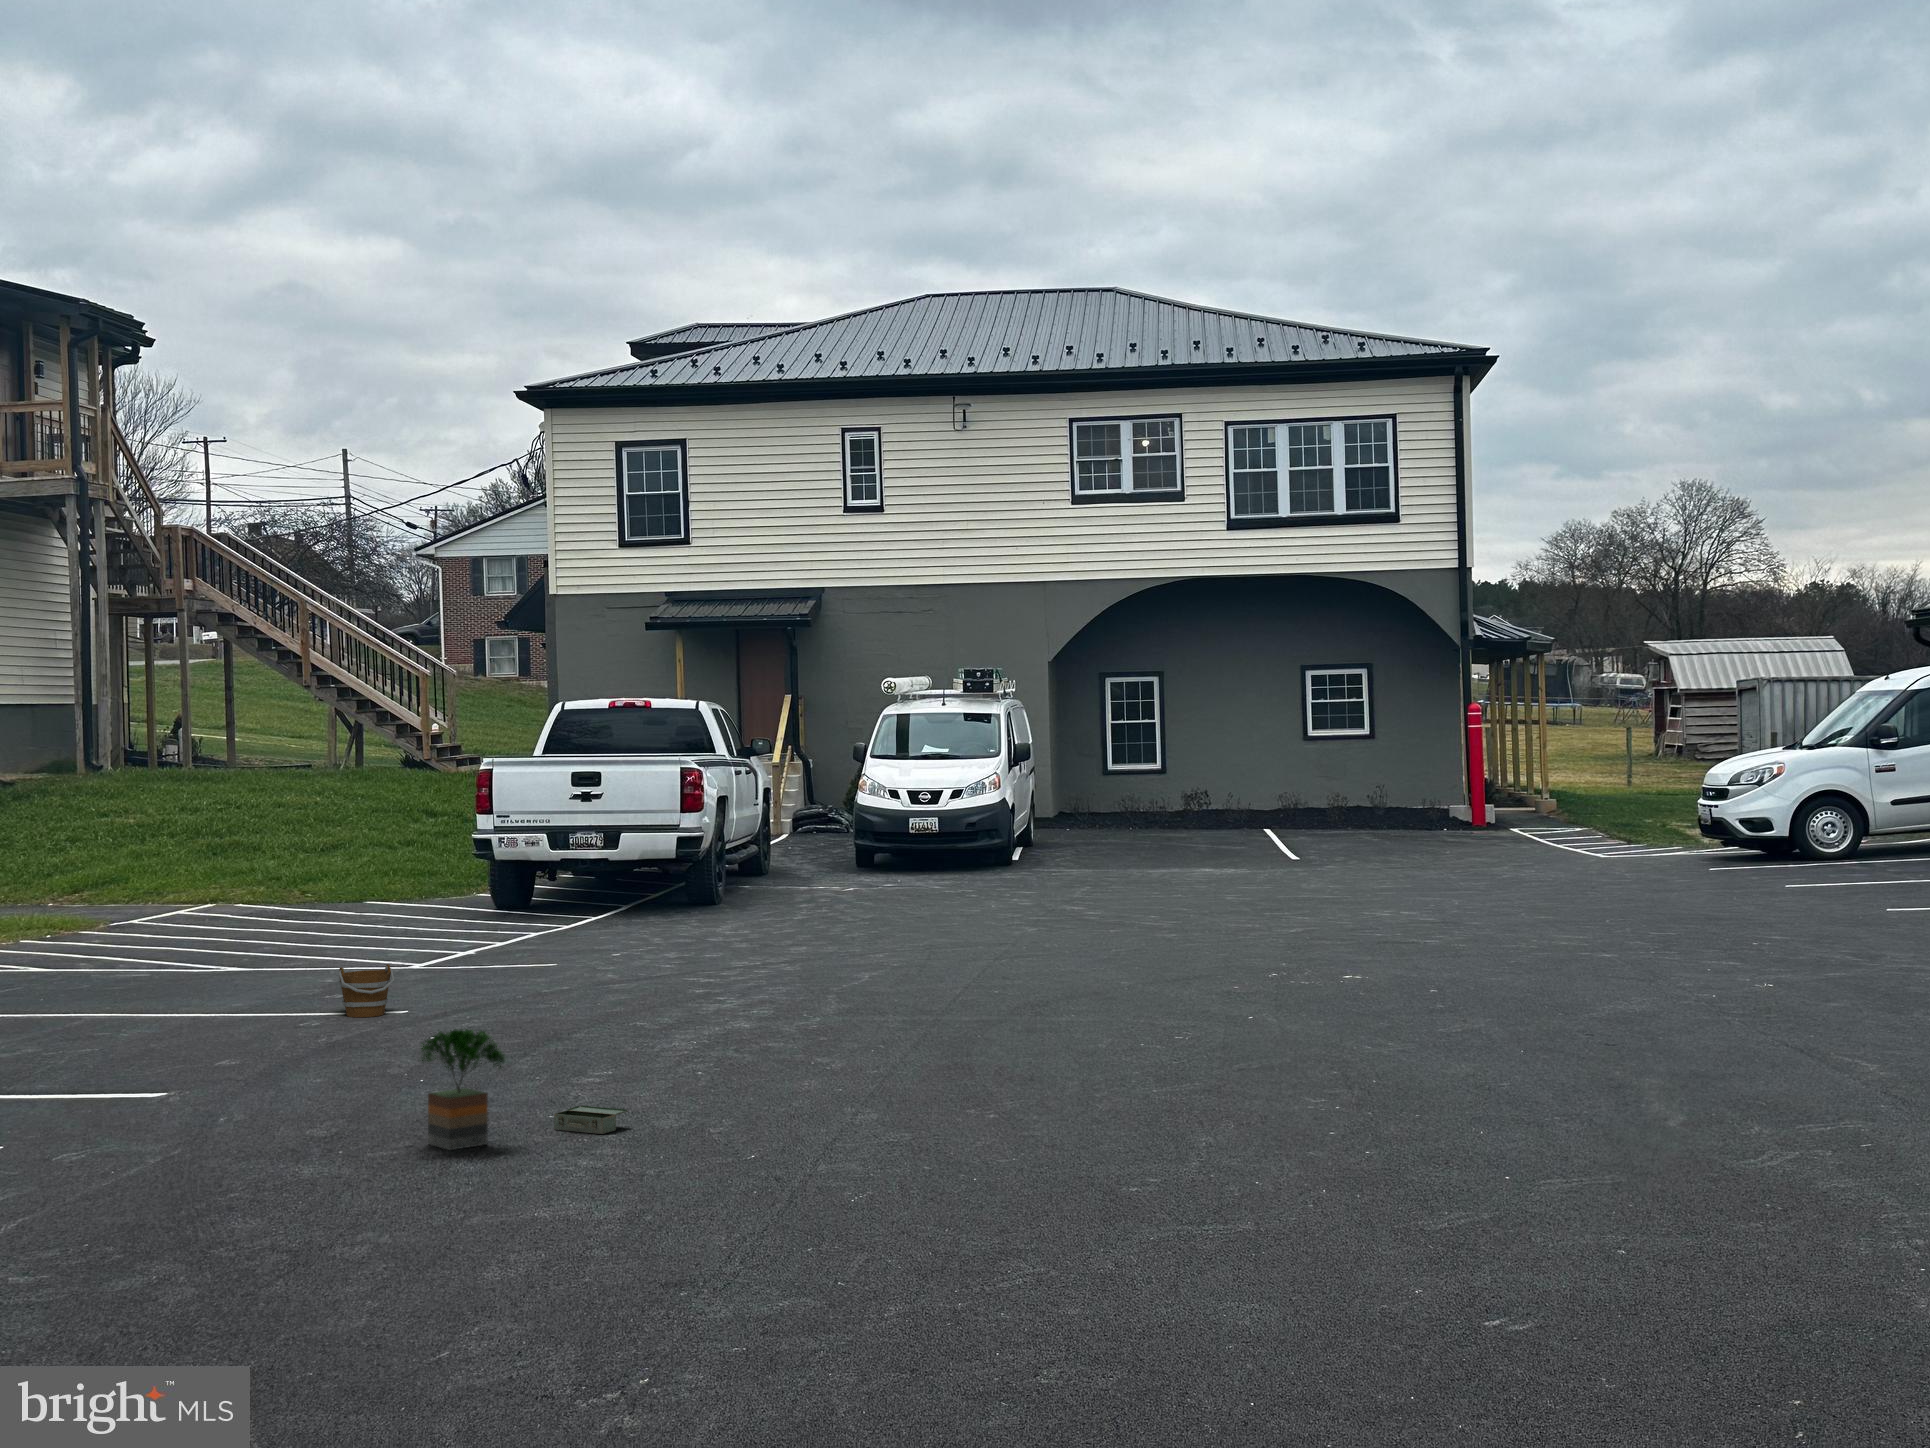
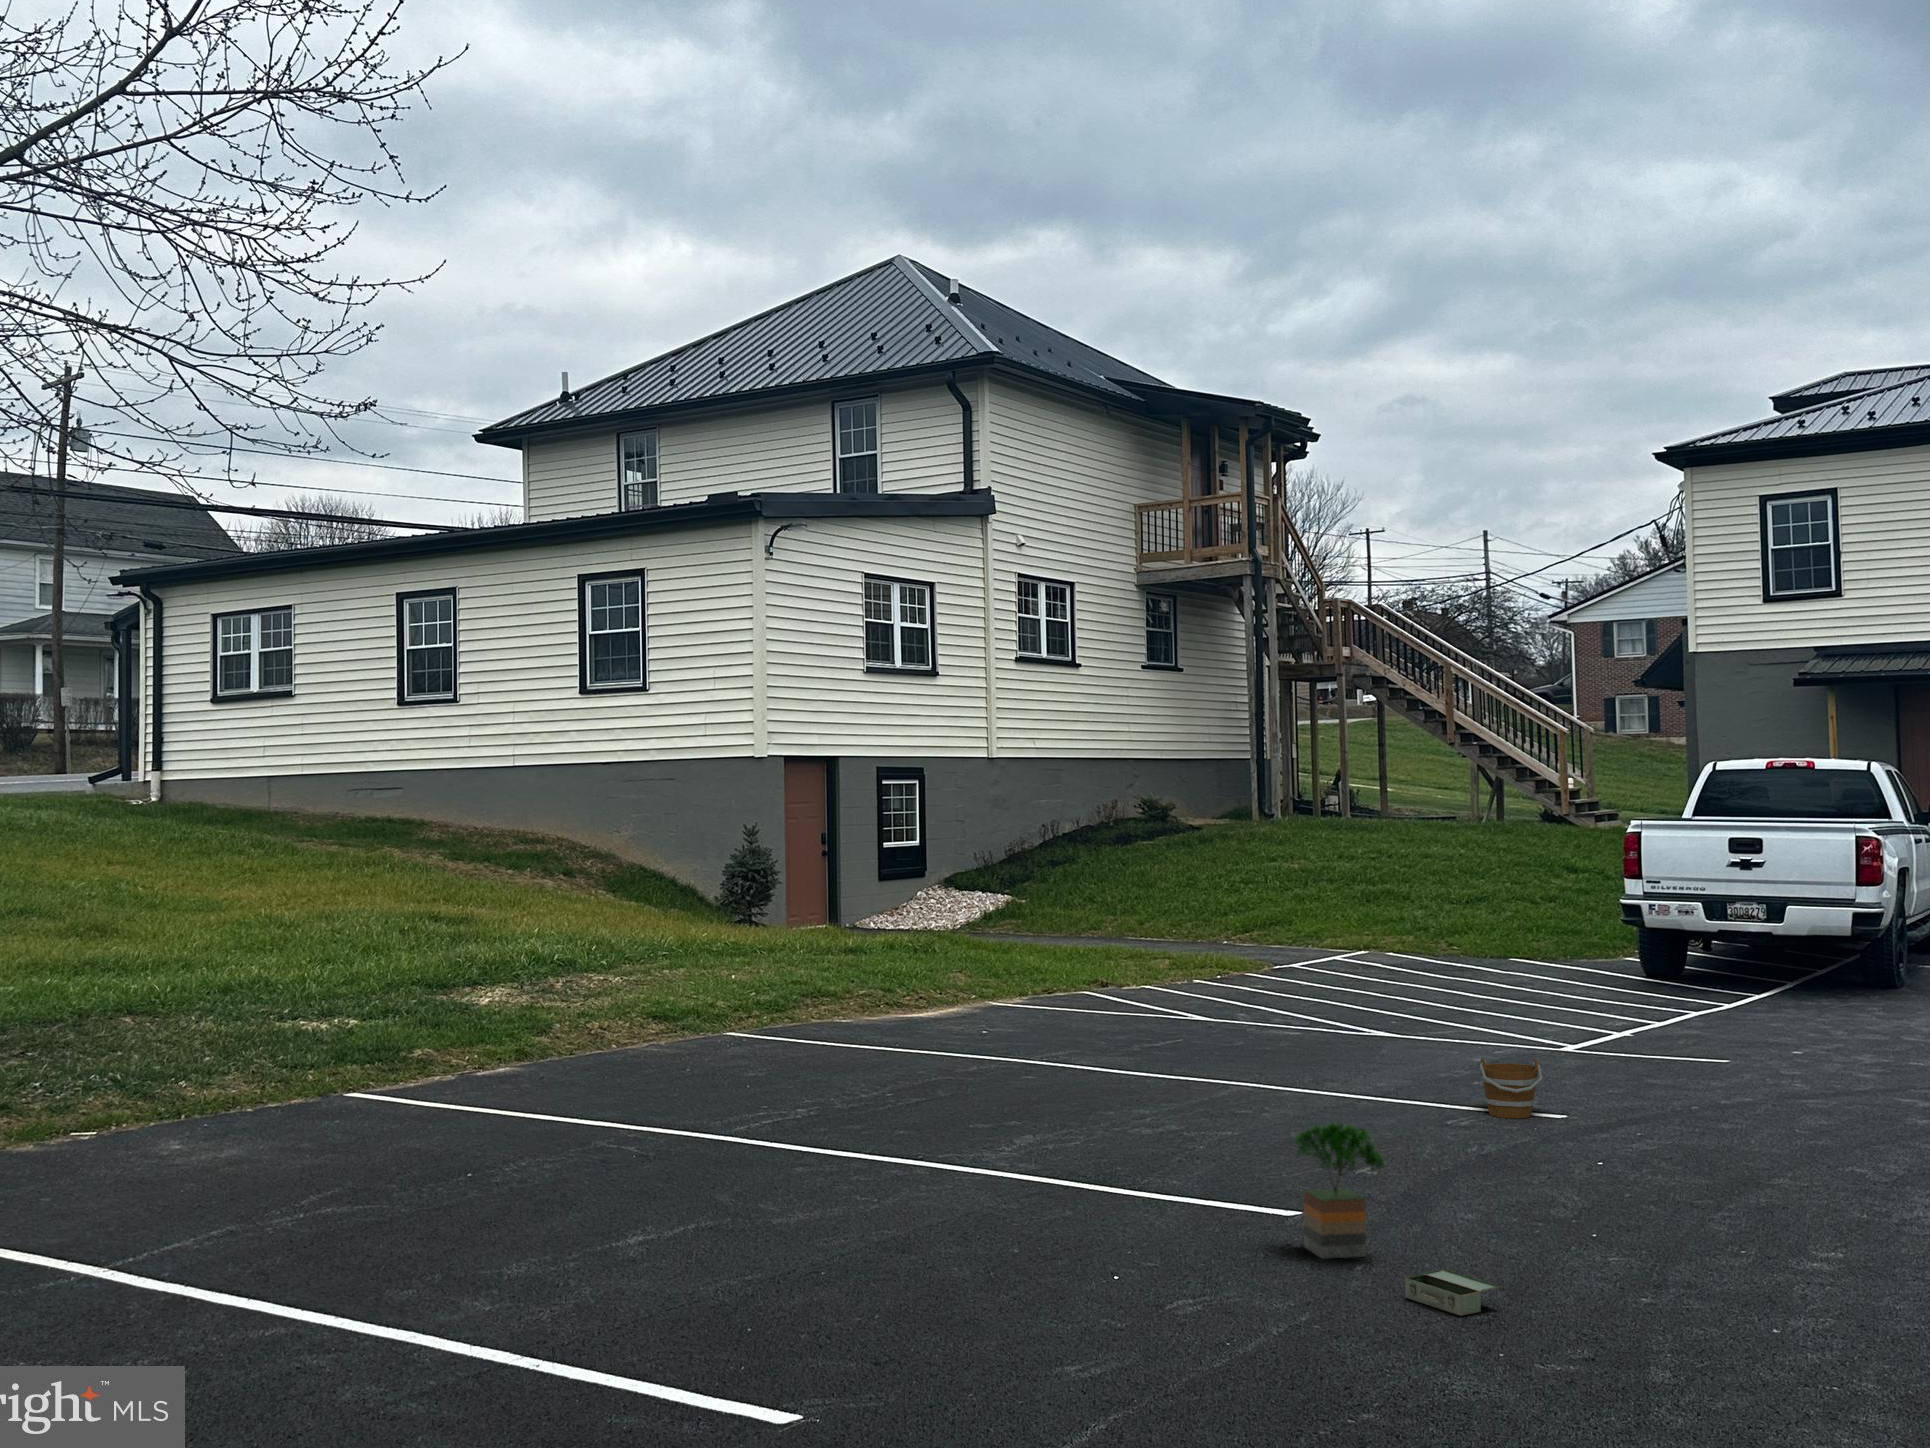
potted tree: present [421,1029,505,1150] -> present [1295,1123,1386,1259]
toolbox: present [554,1105,628,1134] -> present [1405,1269,1499,1316]

